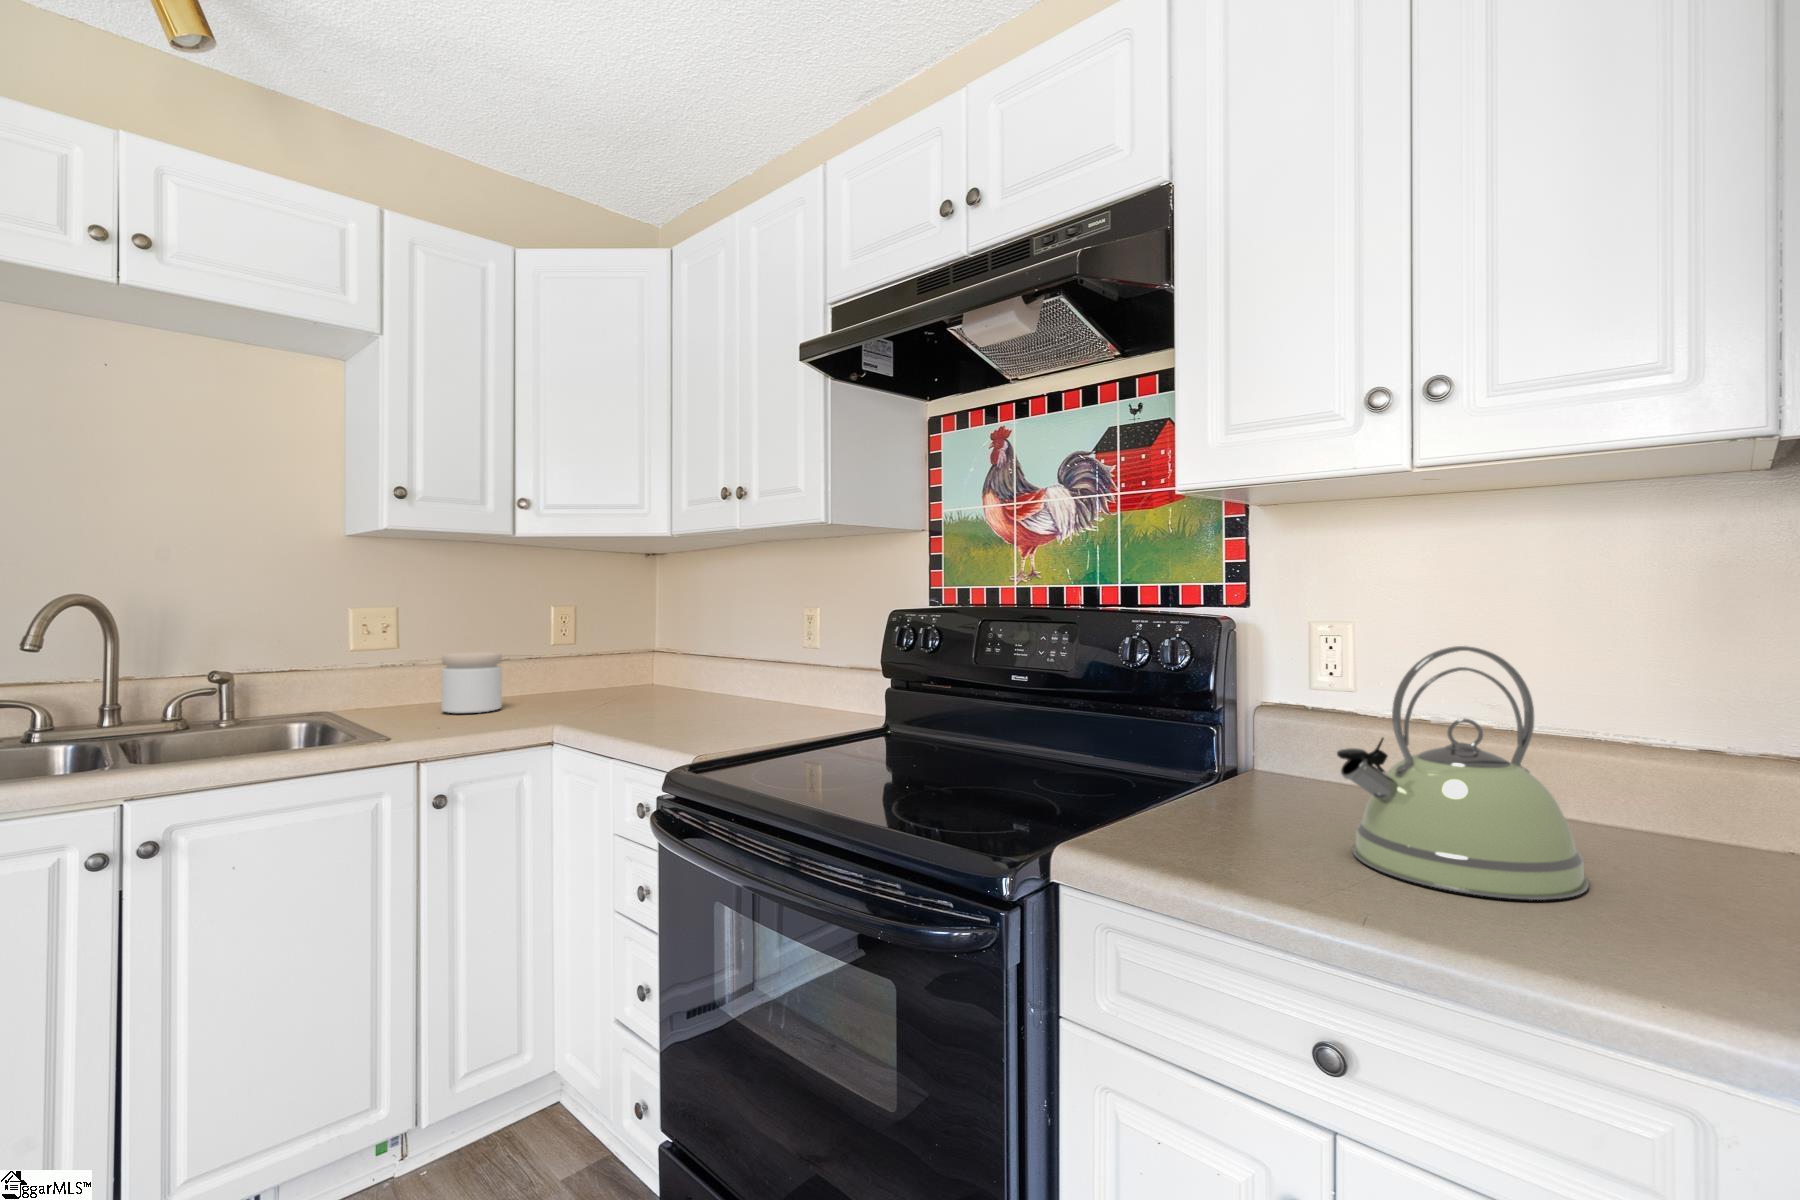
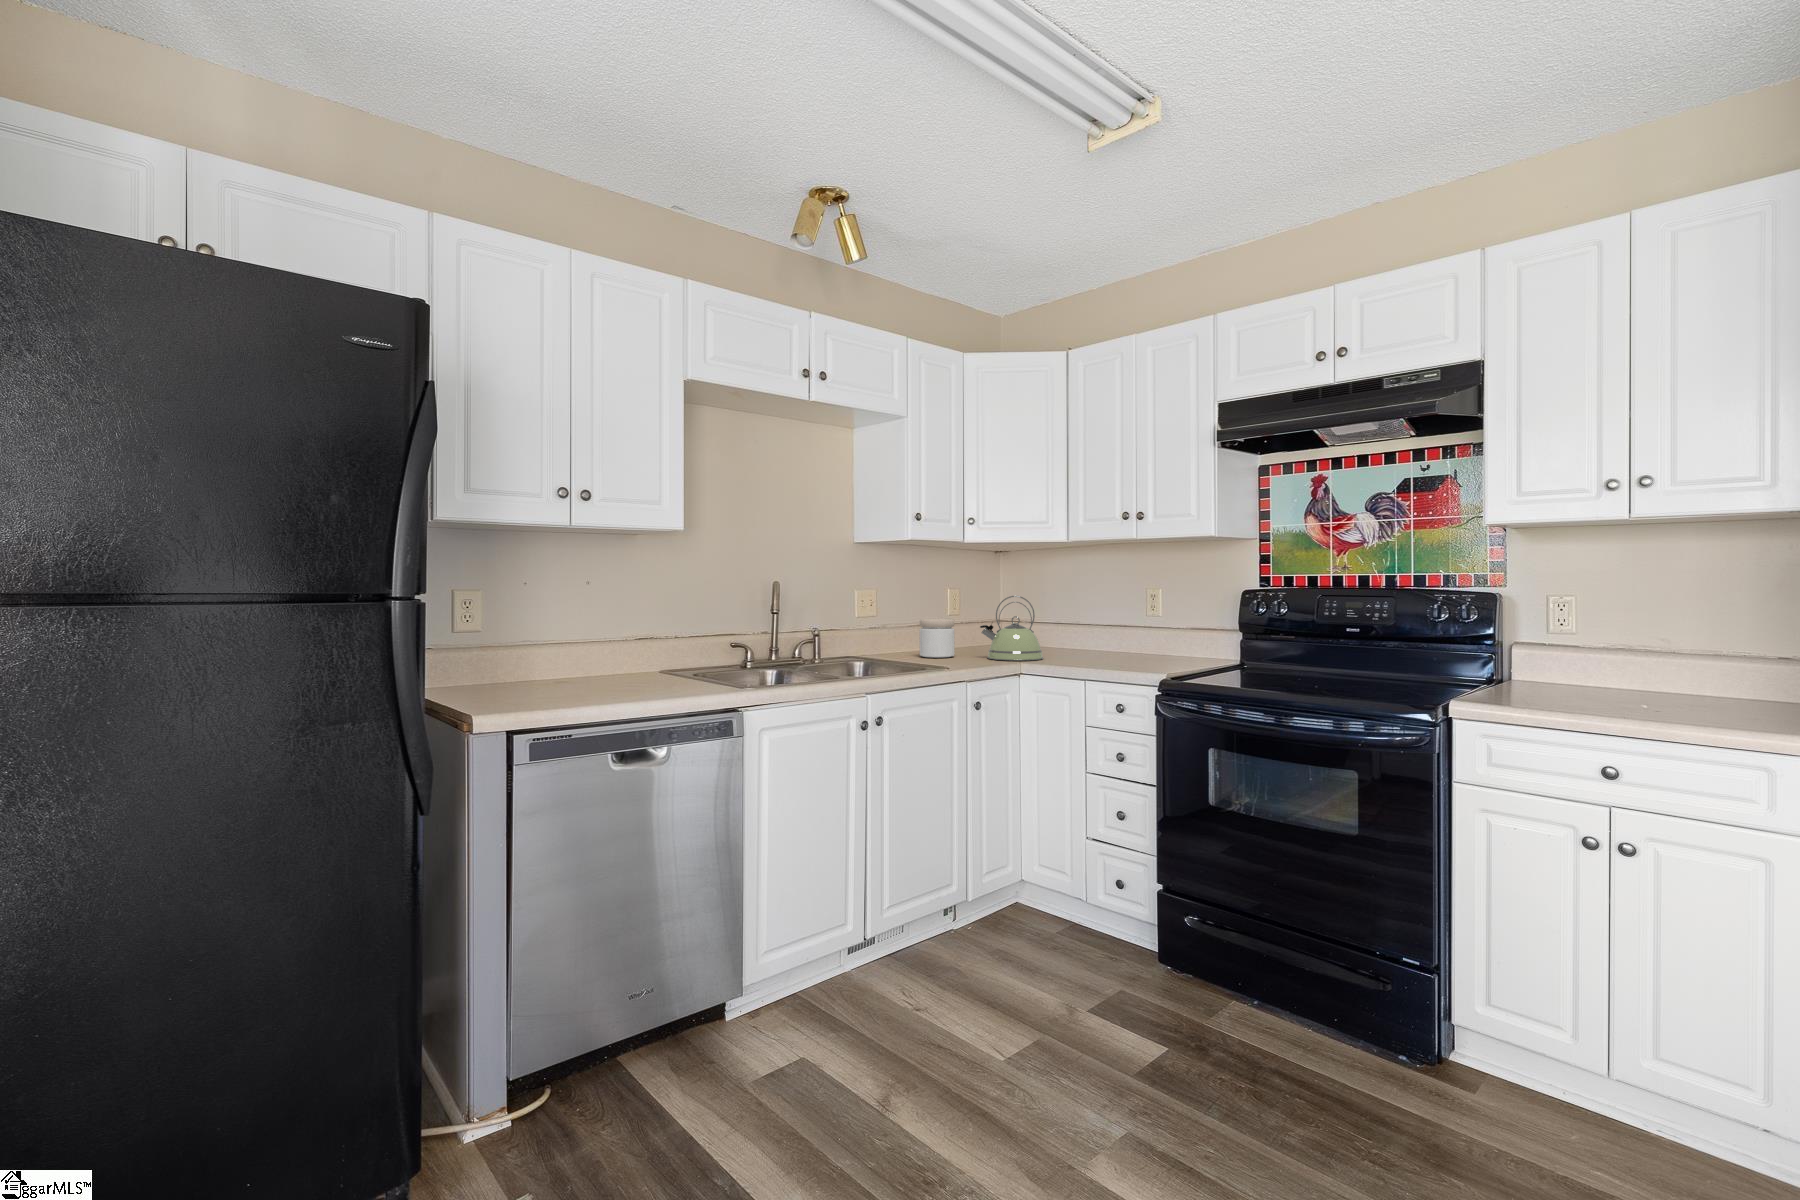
kettle: present [1337,646,1588,900] -> present [980,596,1043,661]

